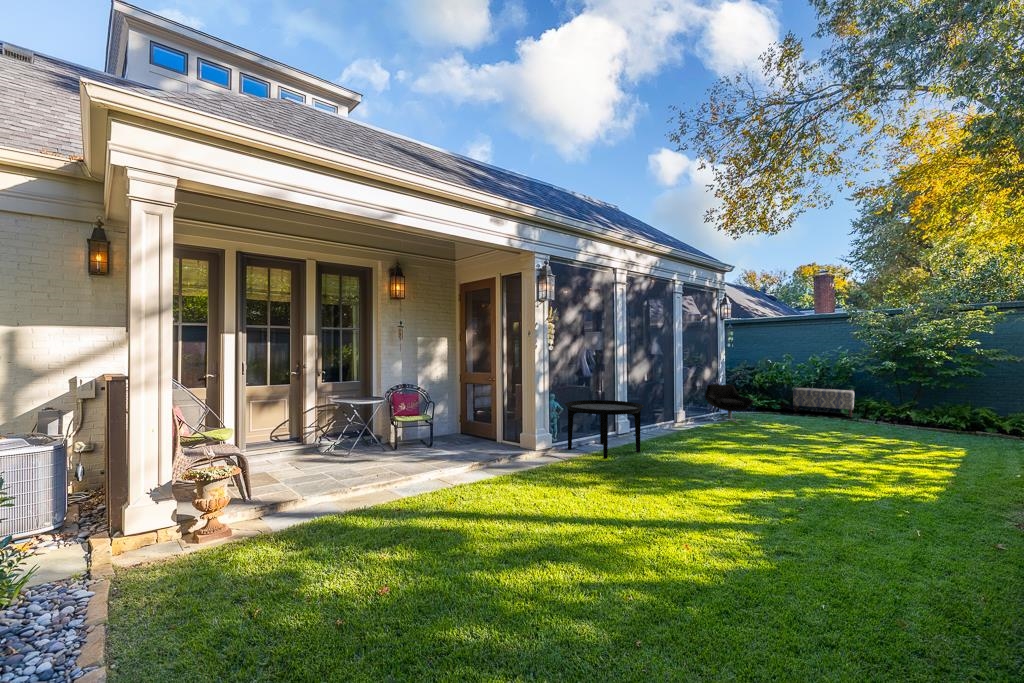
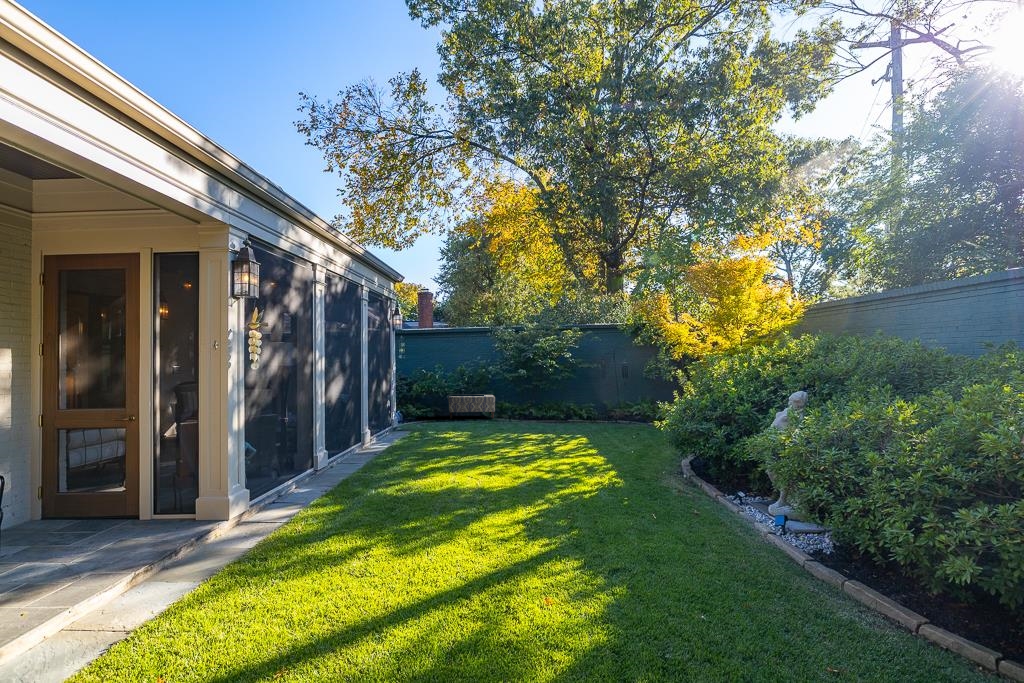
lounge chair: present [705,384,754,423] -> none [382,397,431,437]
round table: present [565,400,644,458] -> none [265,430,374,508]

